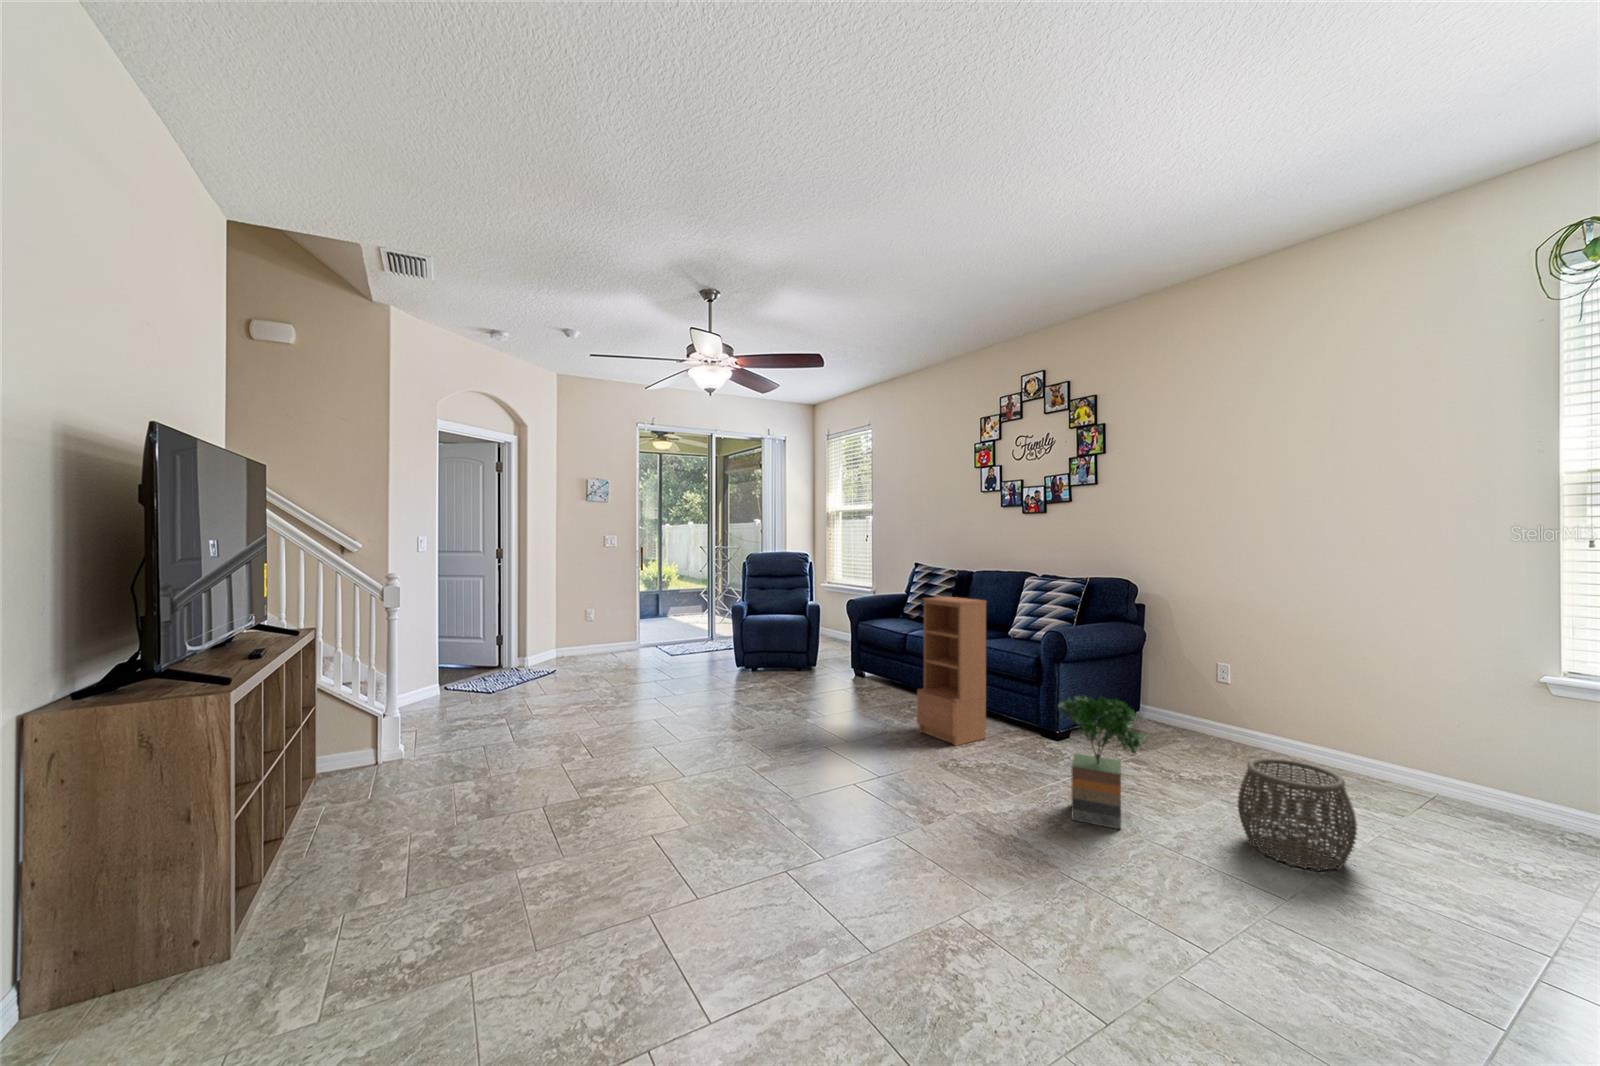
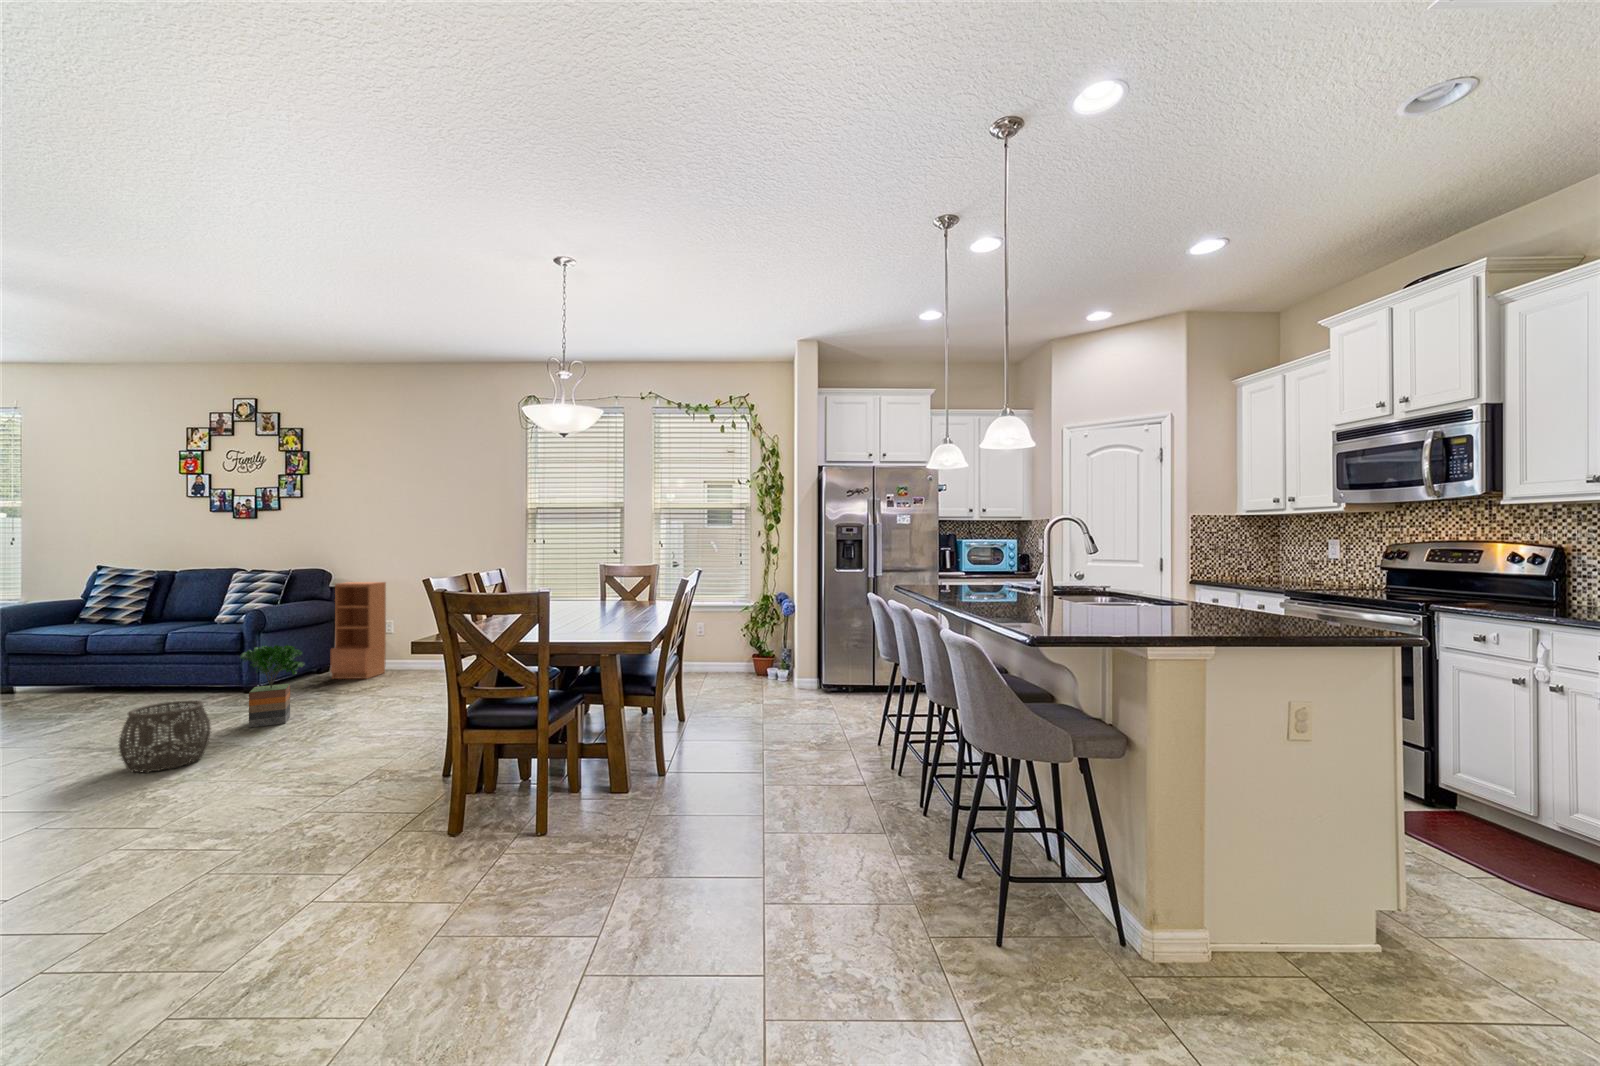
bookcase: present [917,597,986,746] -> present [330,582,386,679]
woven basket: present [1237,759,1357,871] -> present [119,700,211,773]

